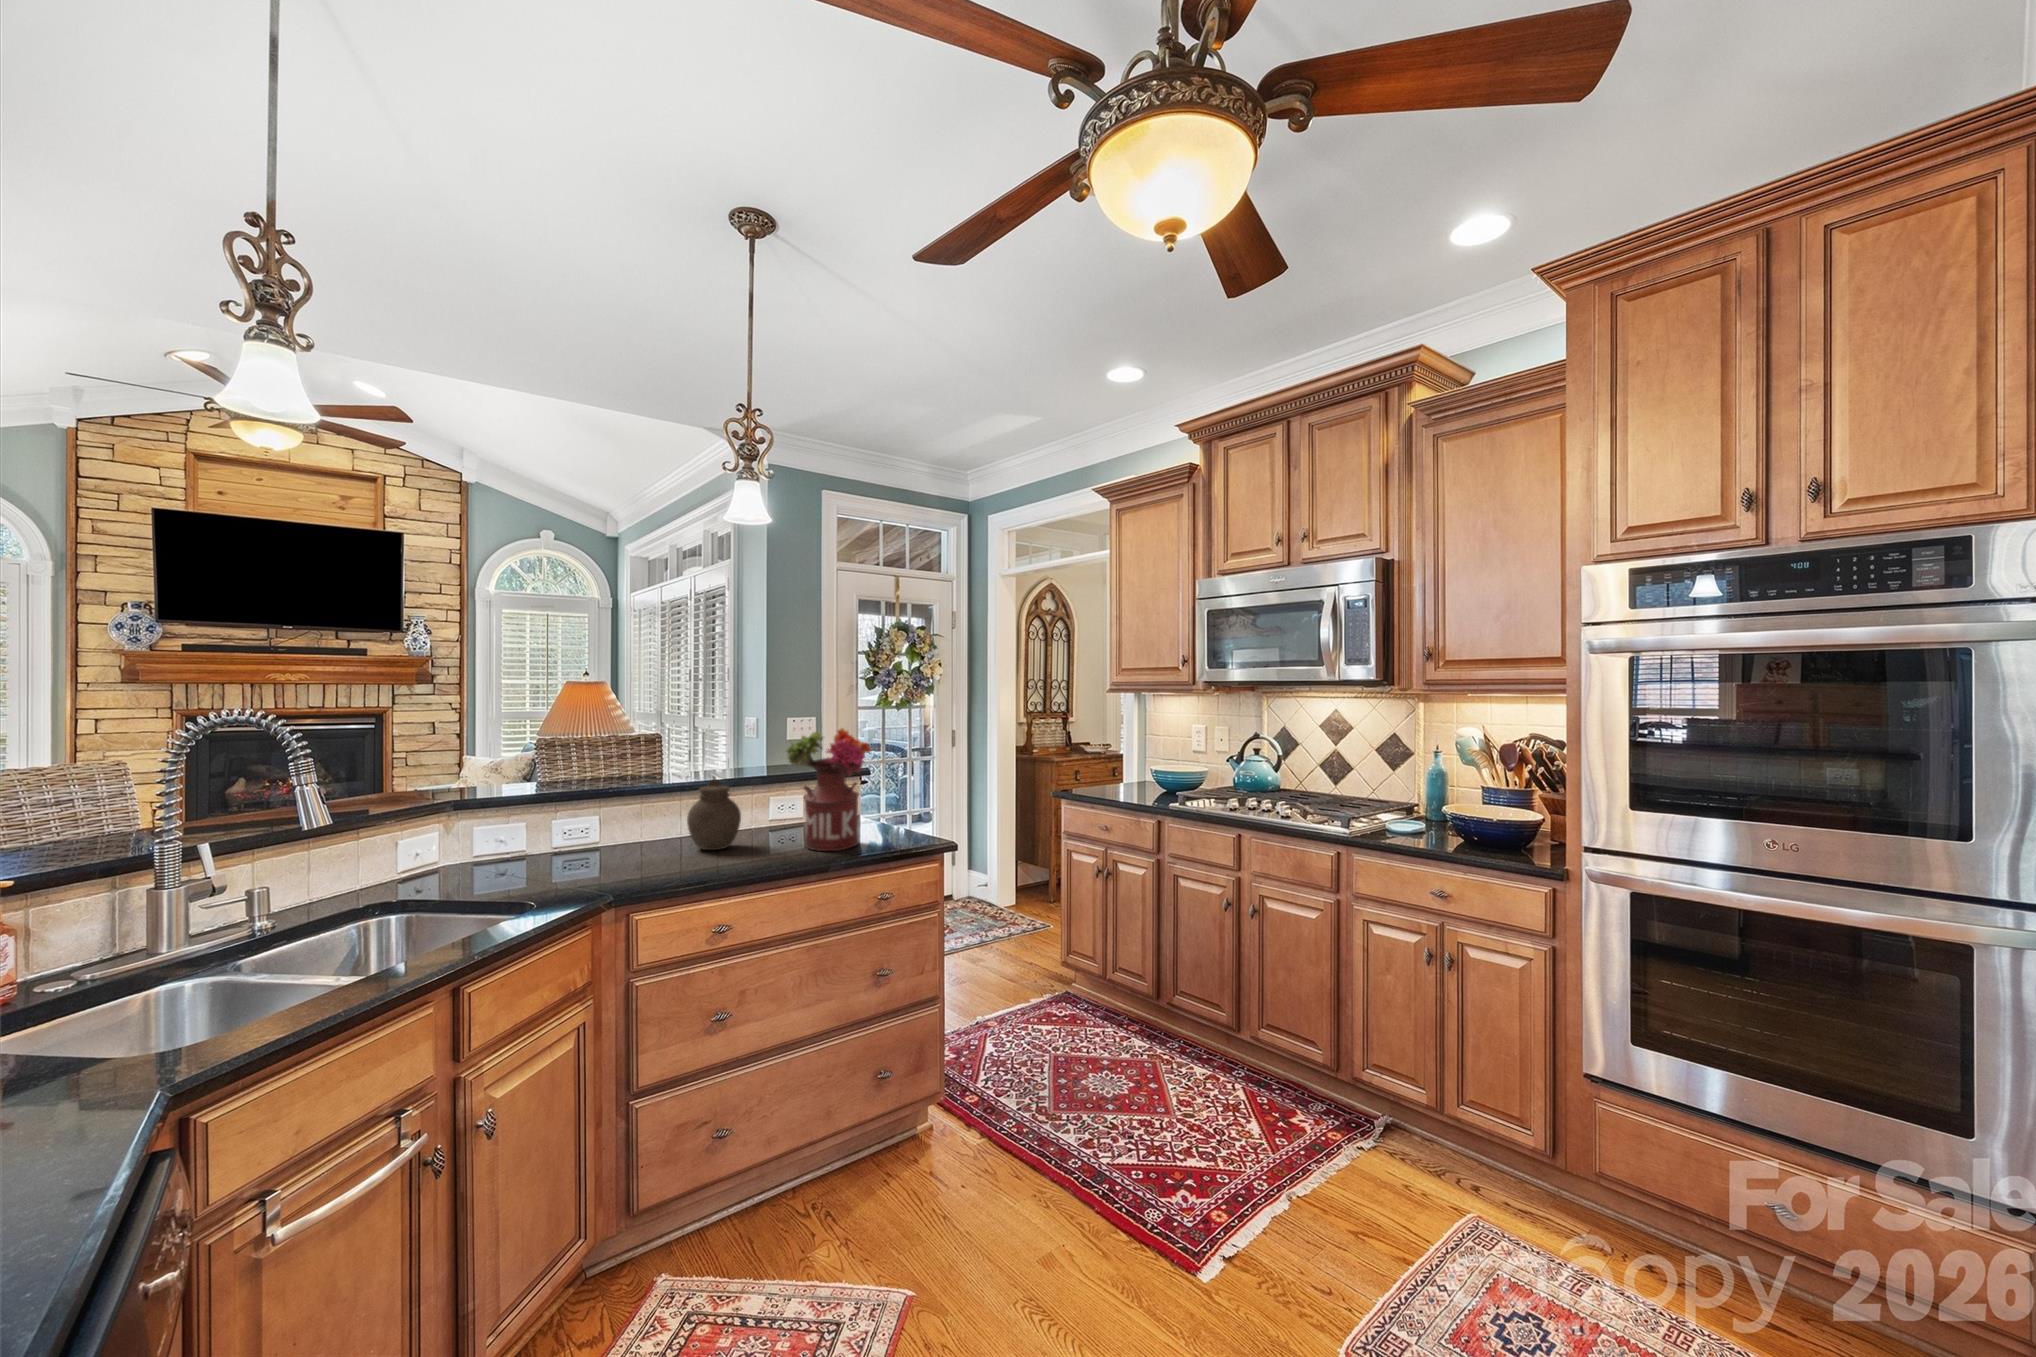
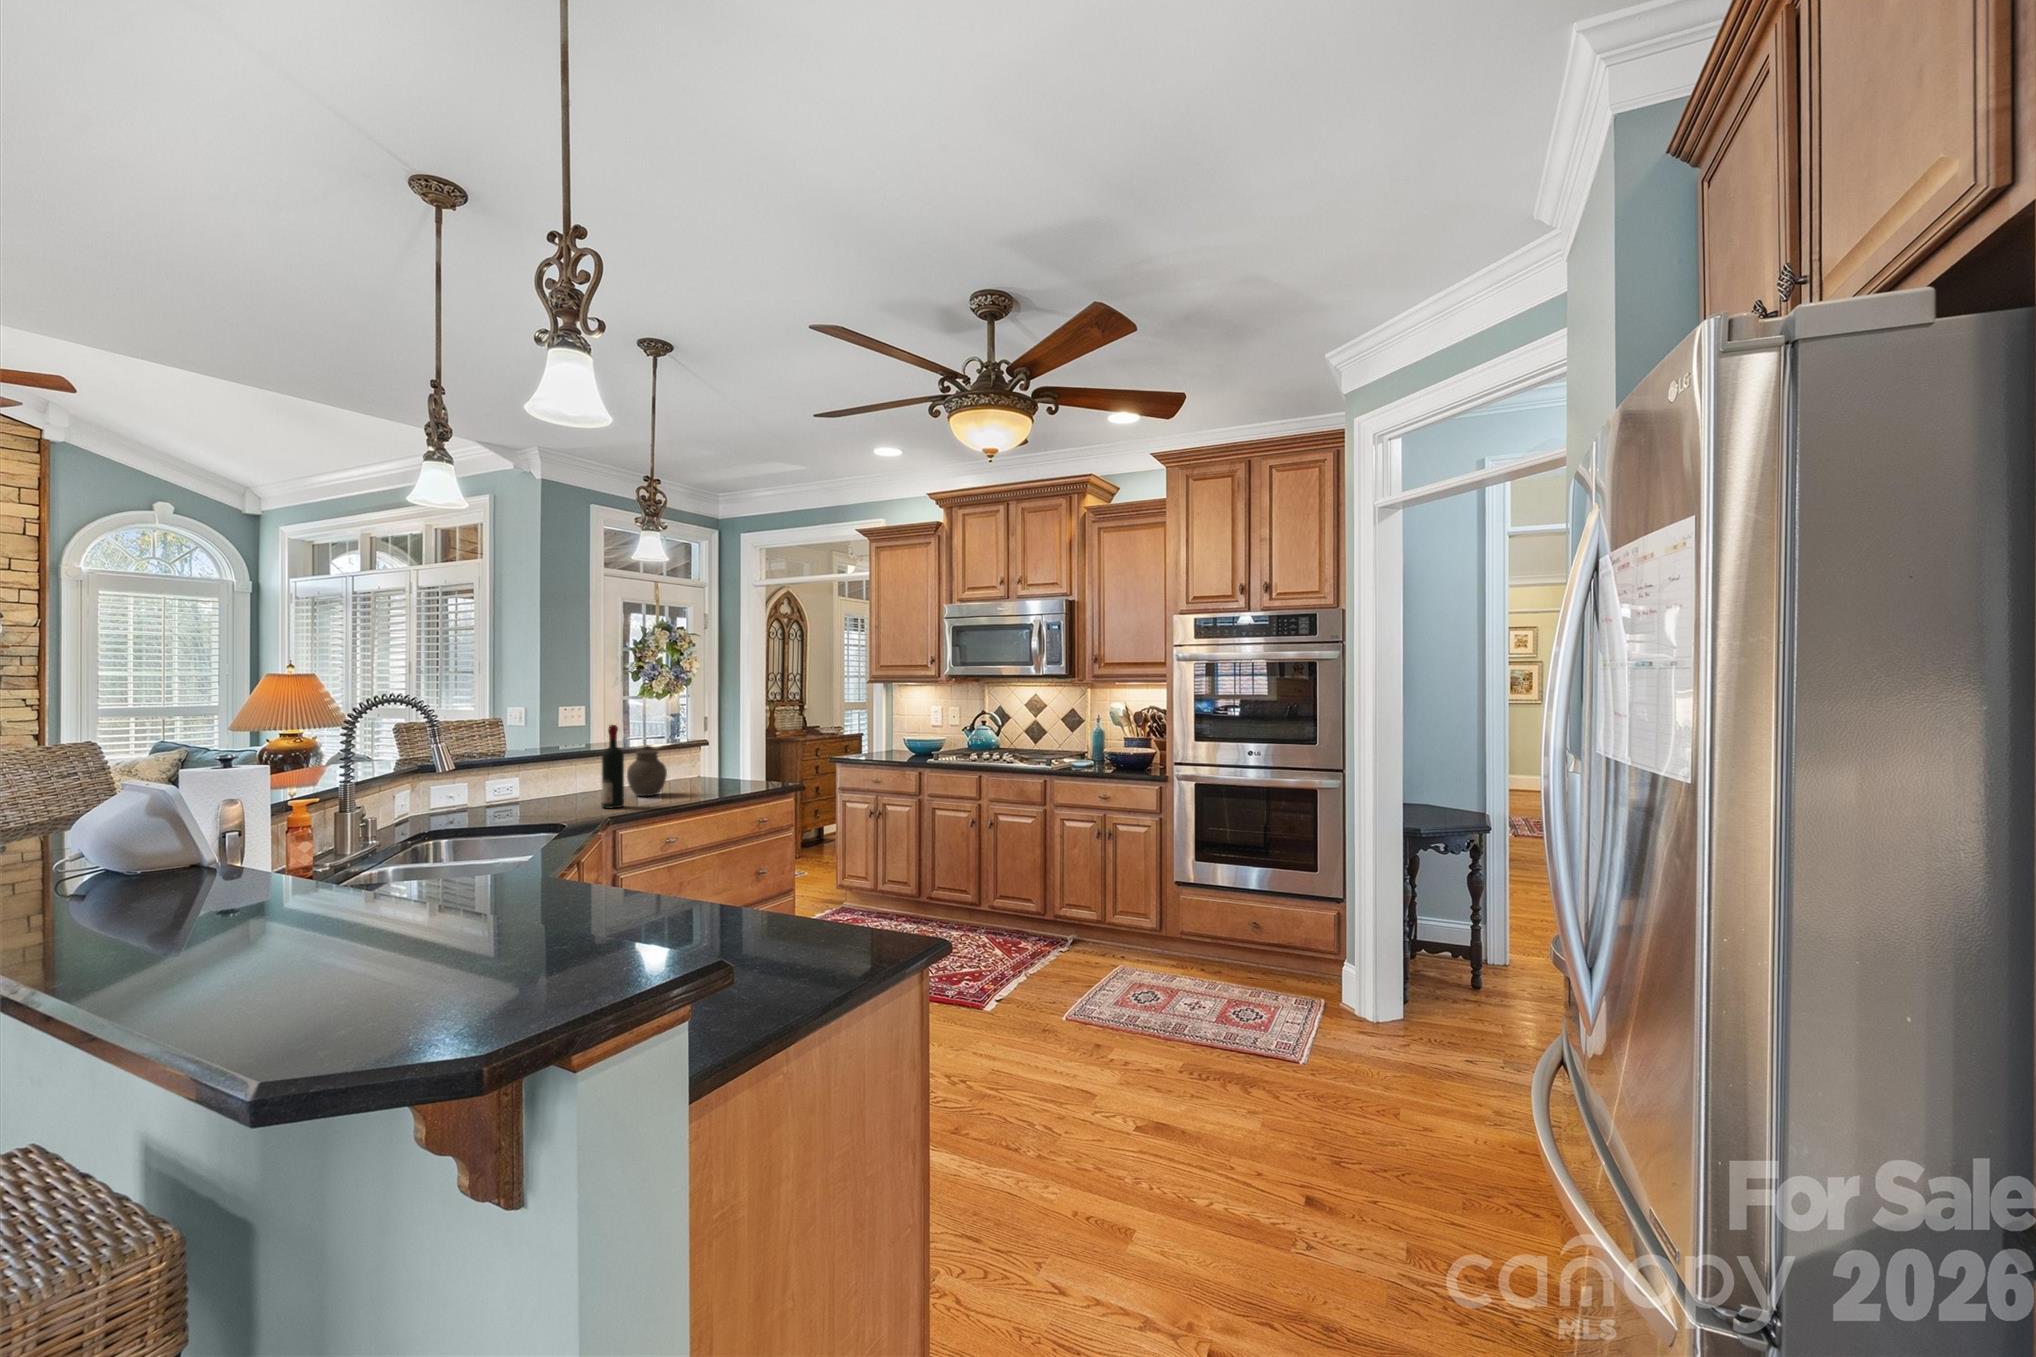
flower arrangement: present [787,728,871,851] -> none [703,707,763,792]
wine bottle: none [613,754,645,873] -> present [602,725,624,808]

